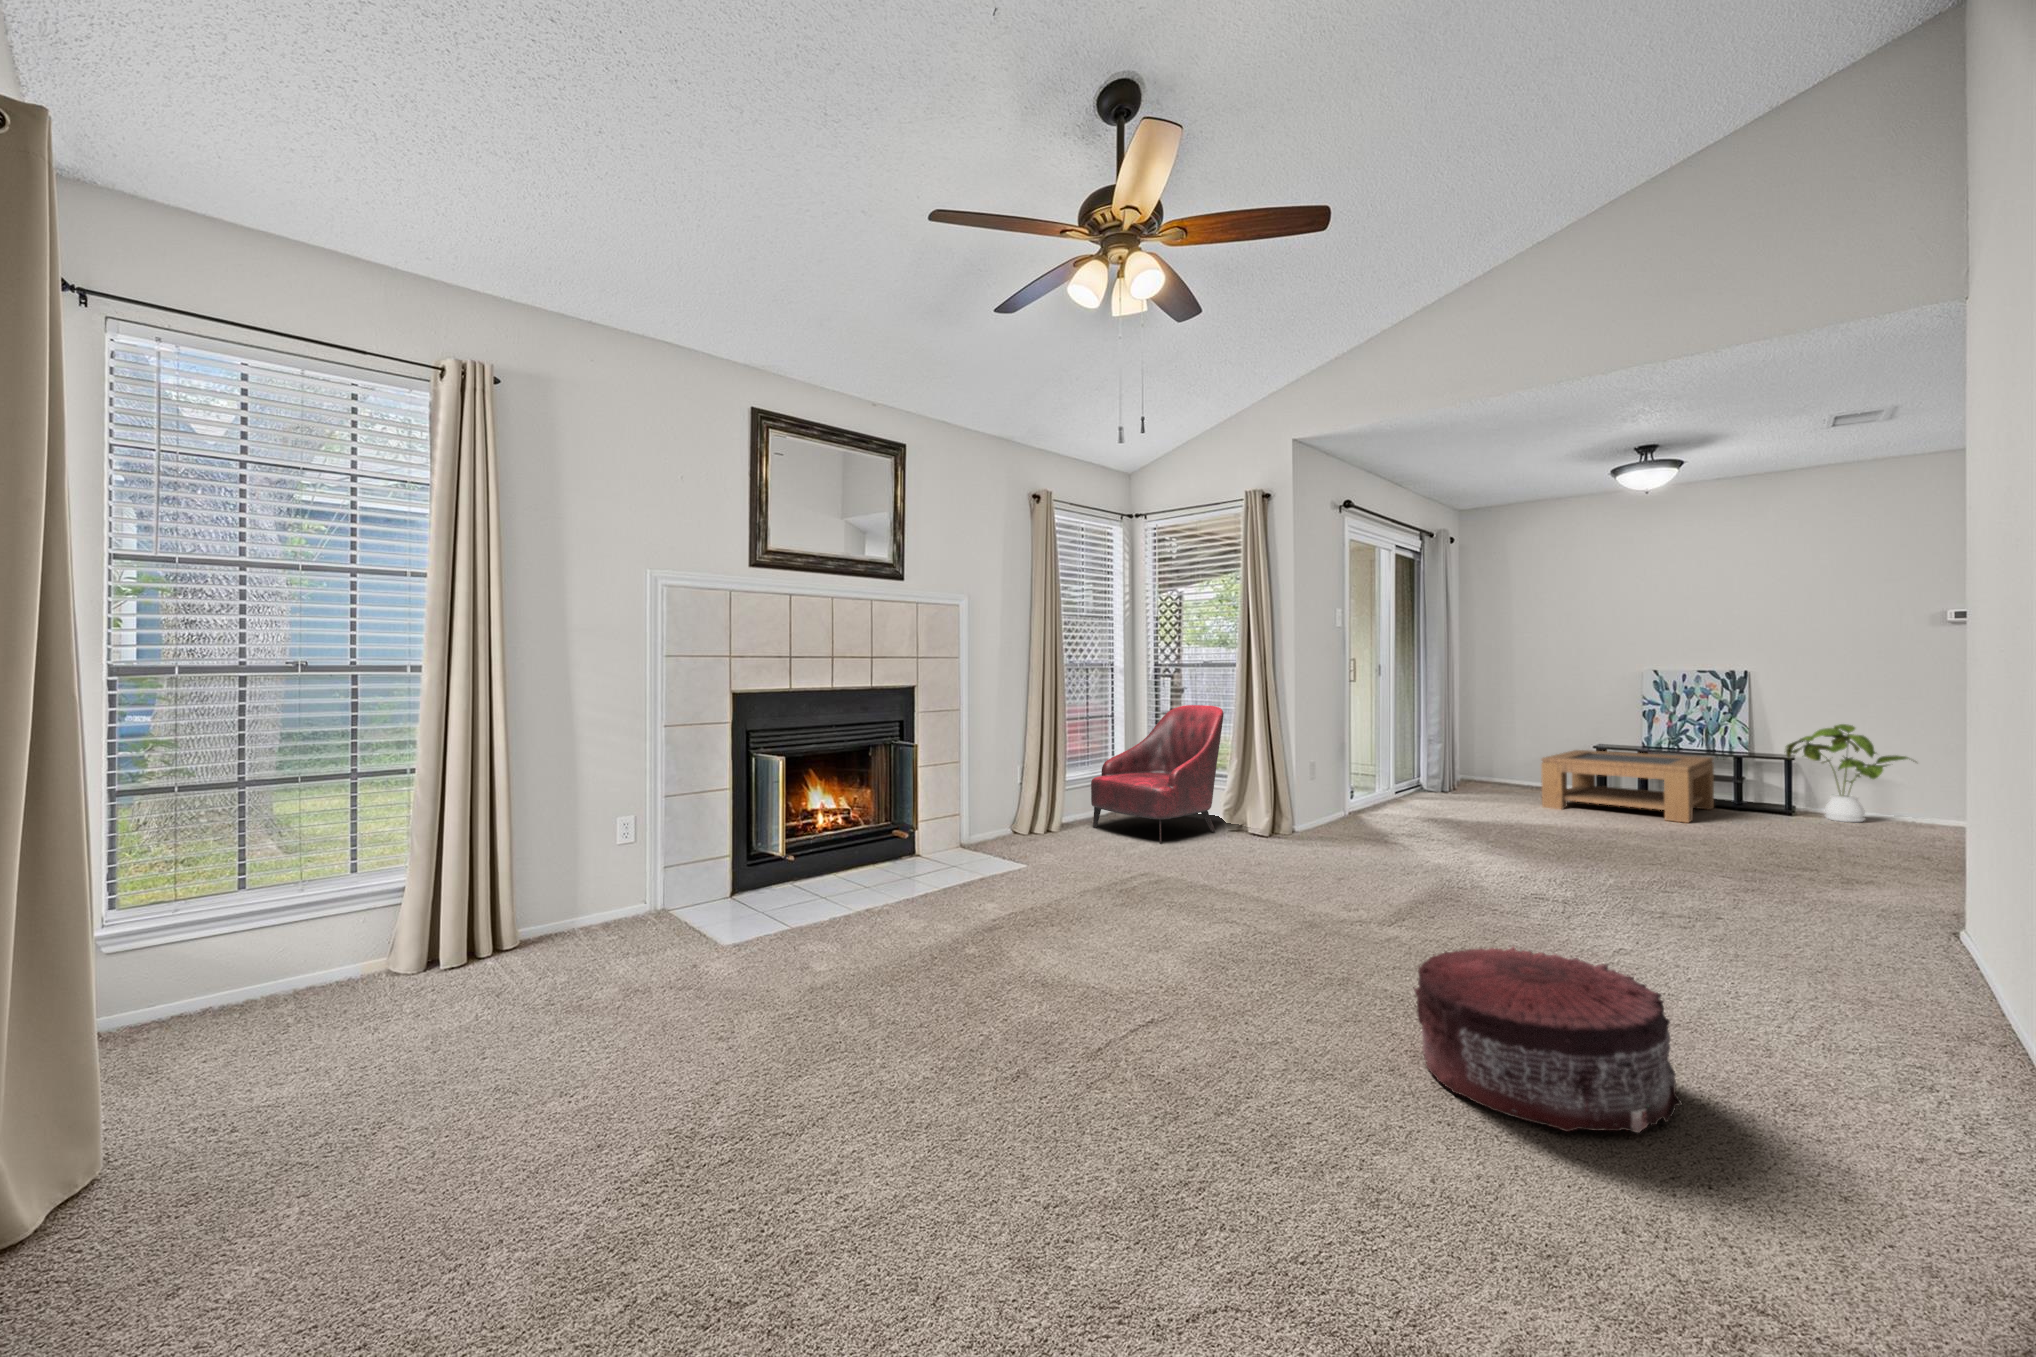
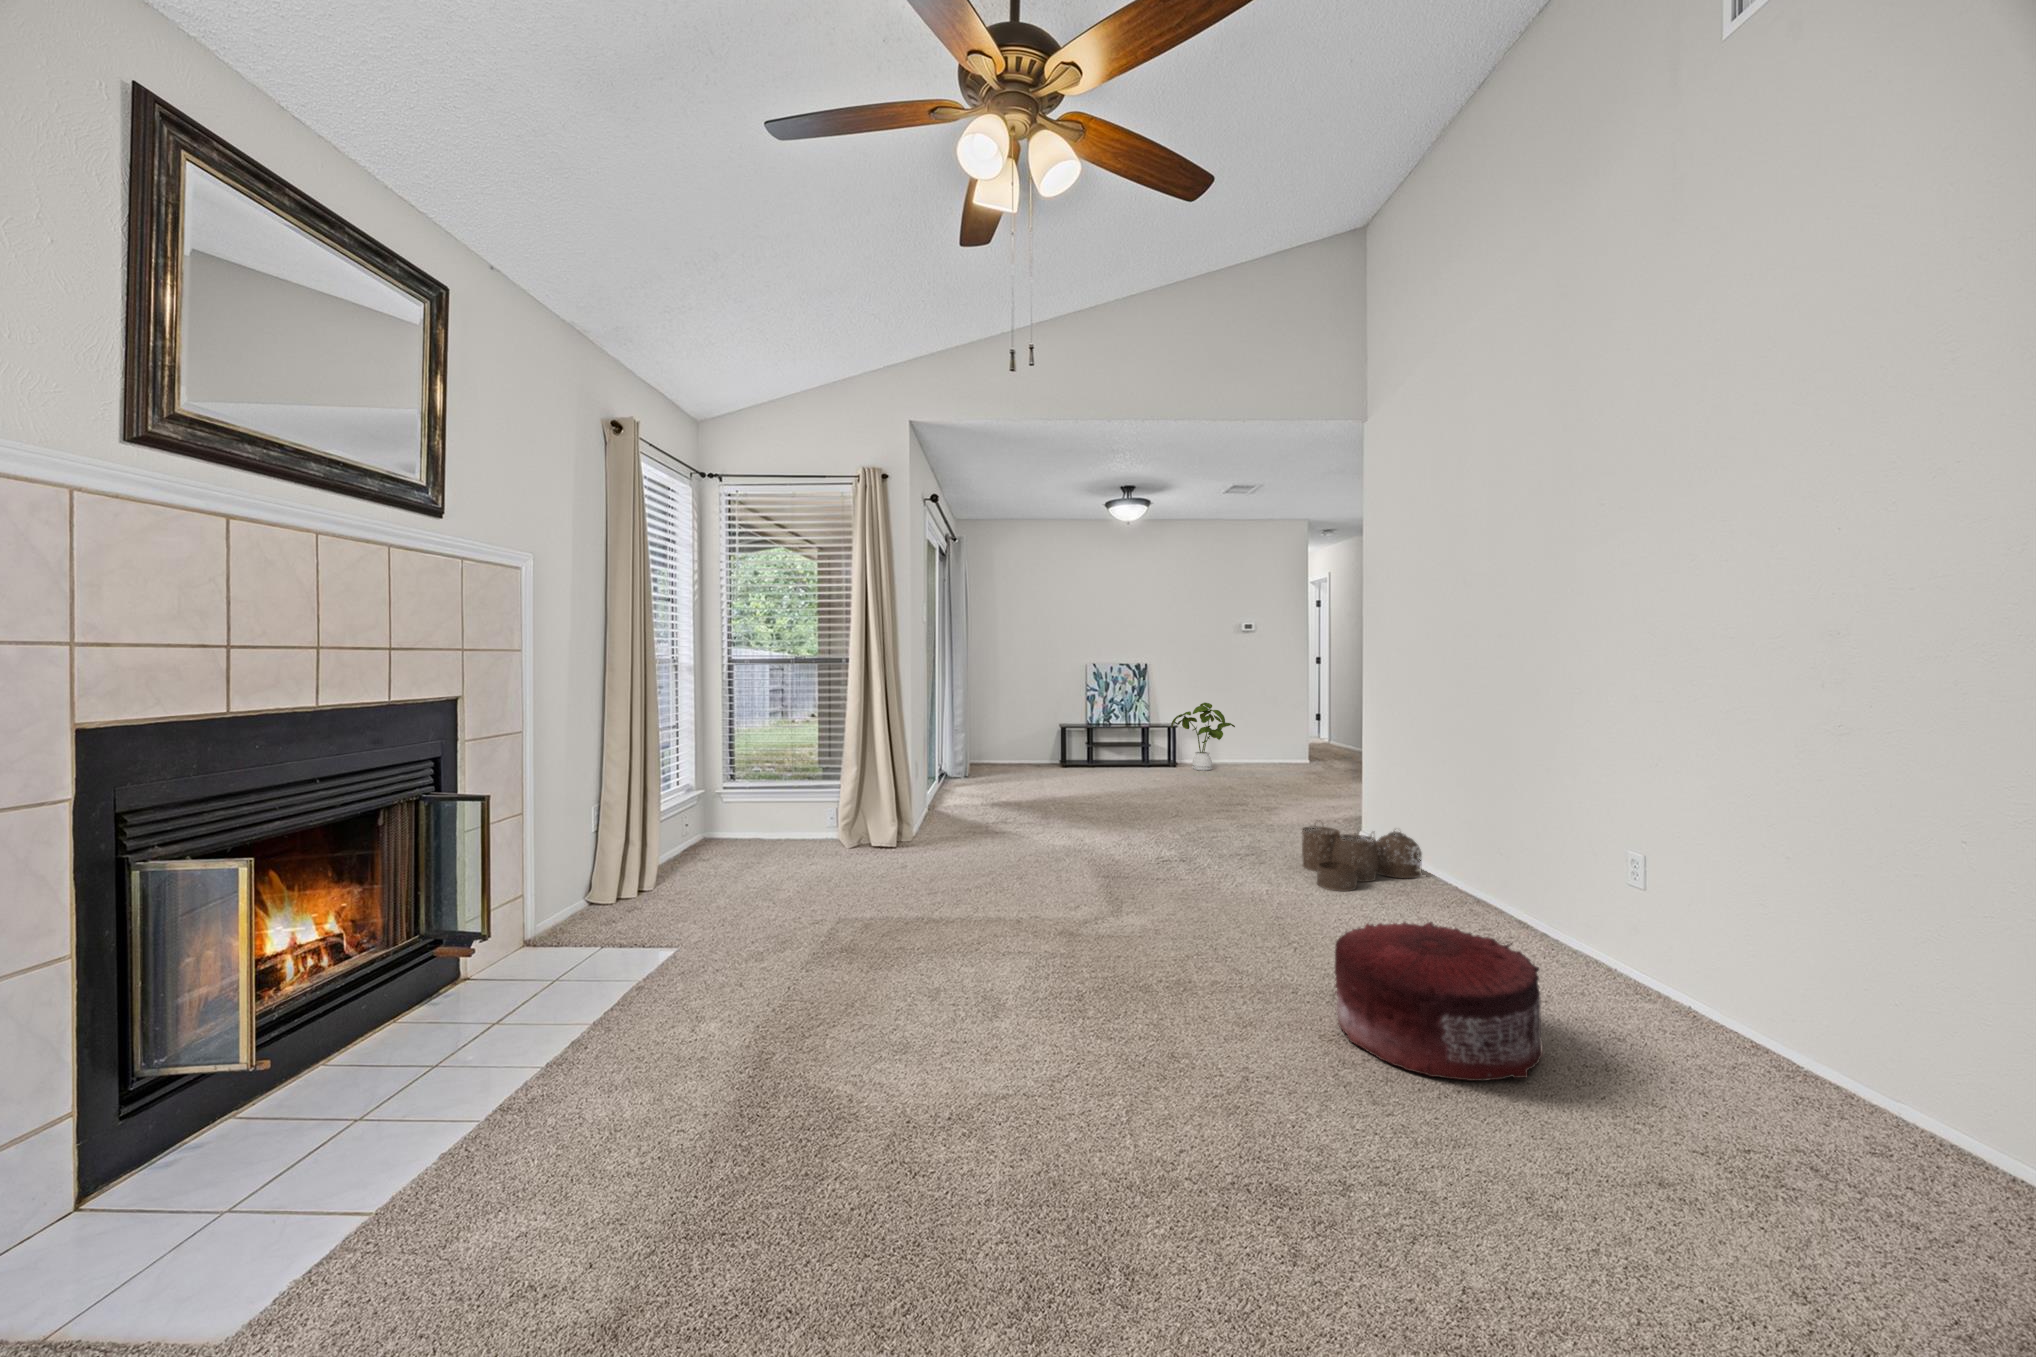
armchair: present [1091,705,1224,843] -> none [680,707,836,879]
coffee table: present [1541,750,1714,823] -> none [1043,730,1141,783]
woven basket: none [1722,876,1972,983] -> present [1302,820,1422,891]

